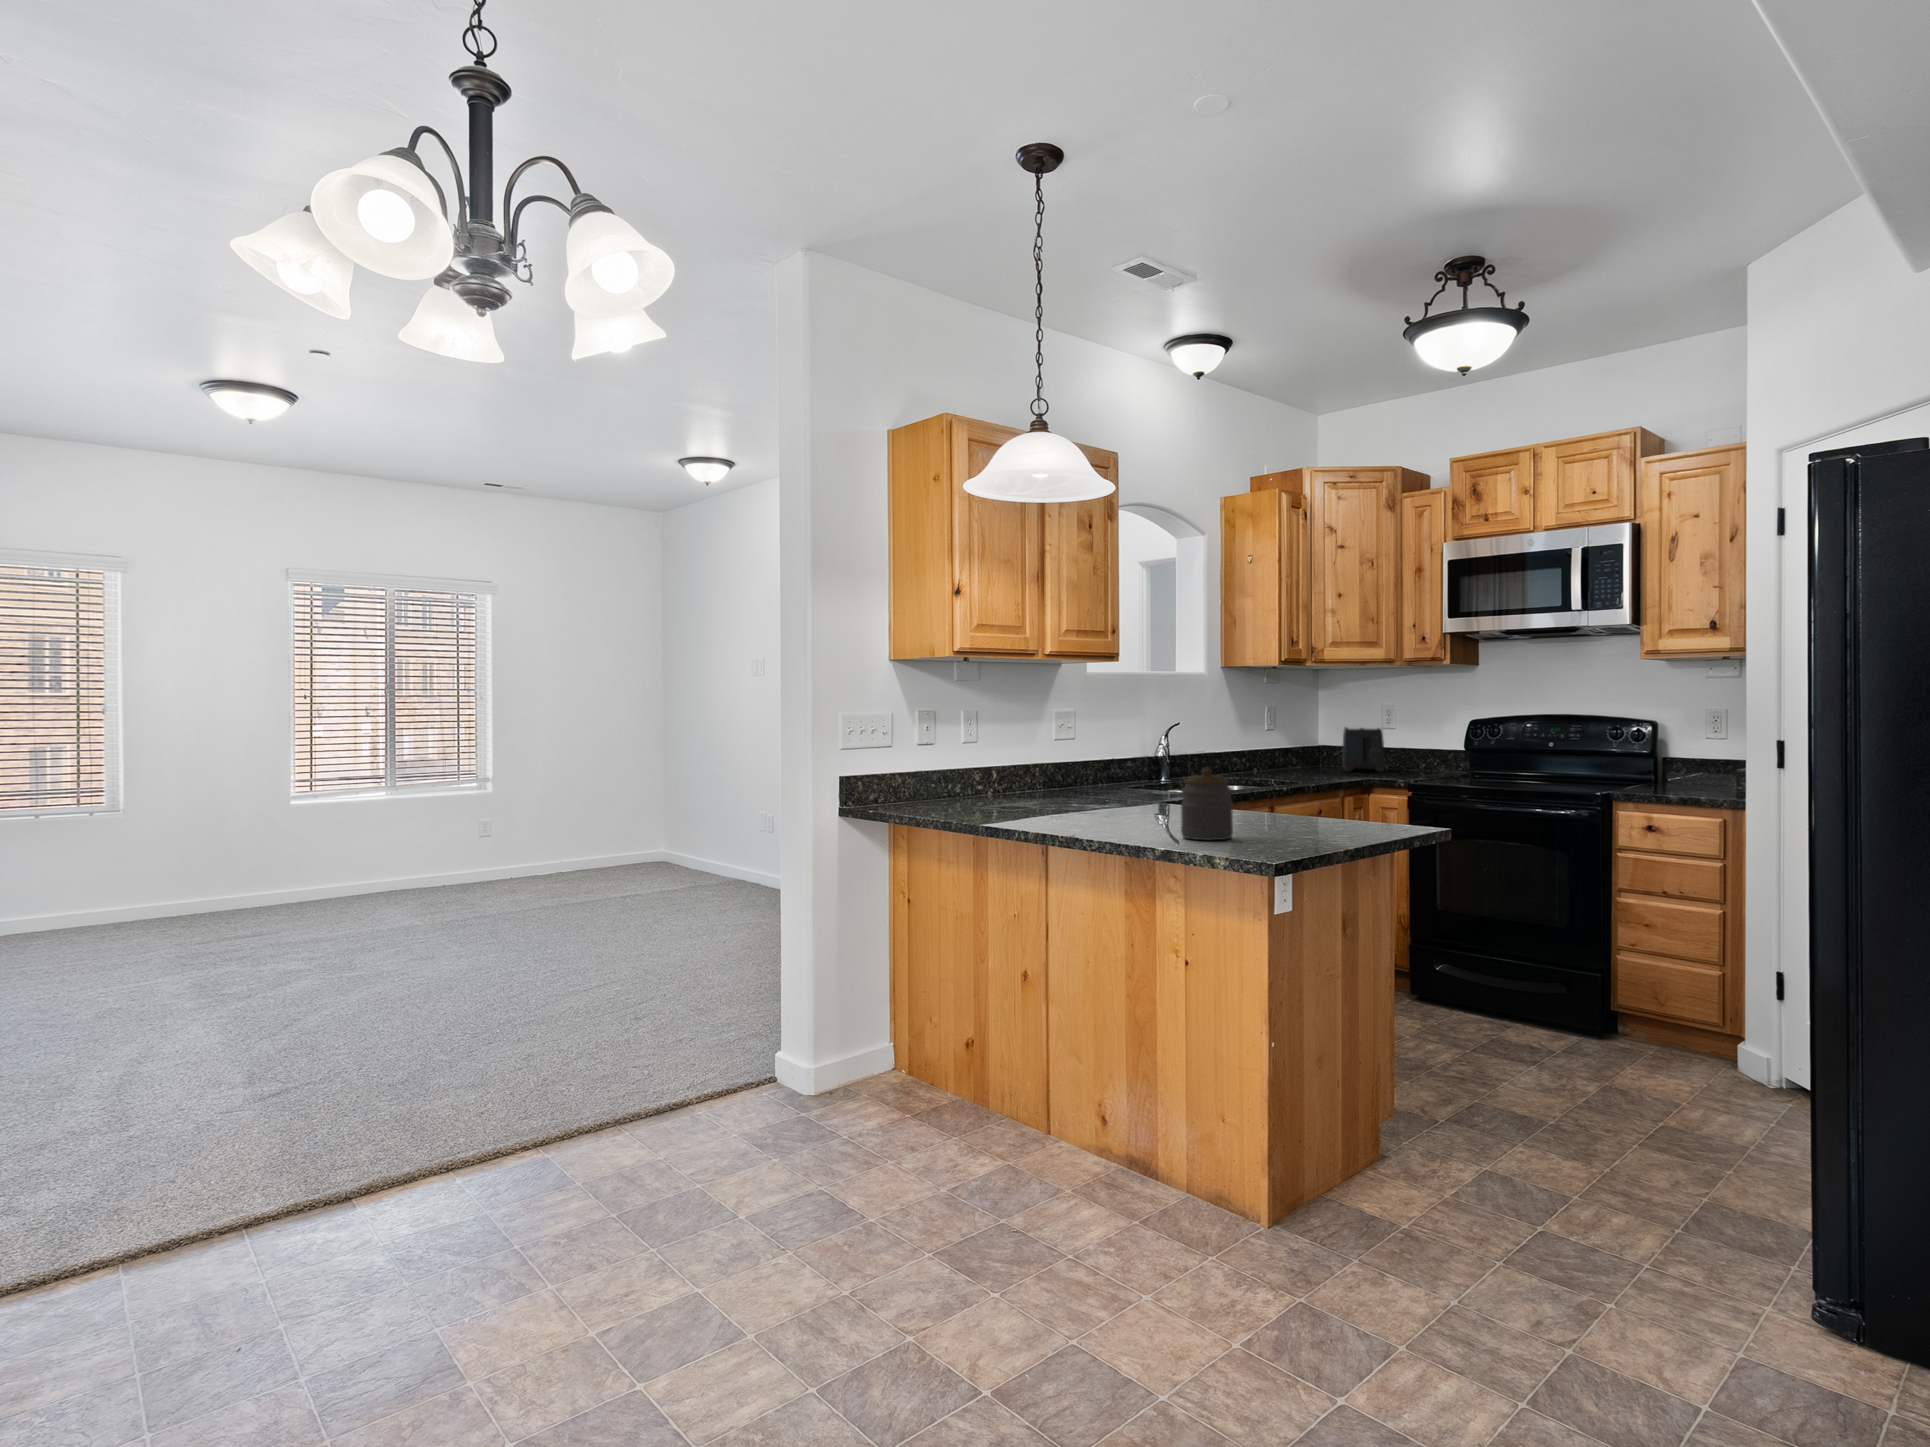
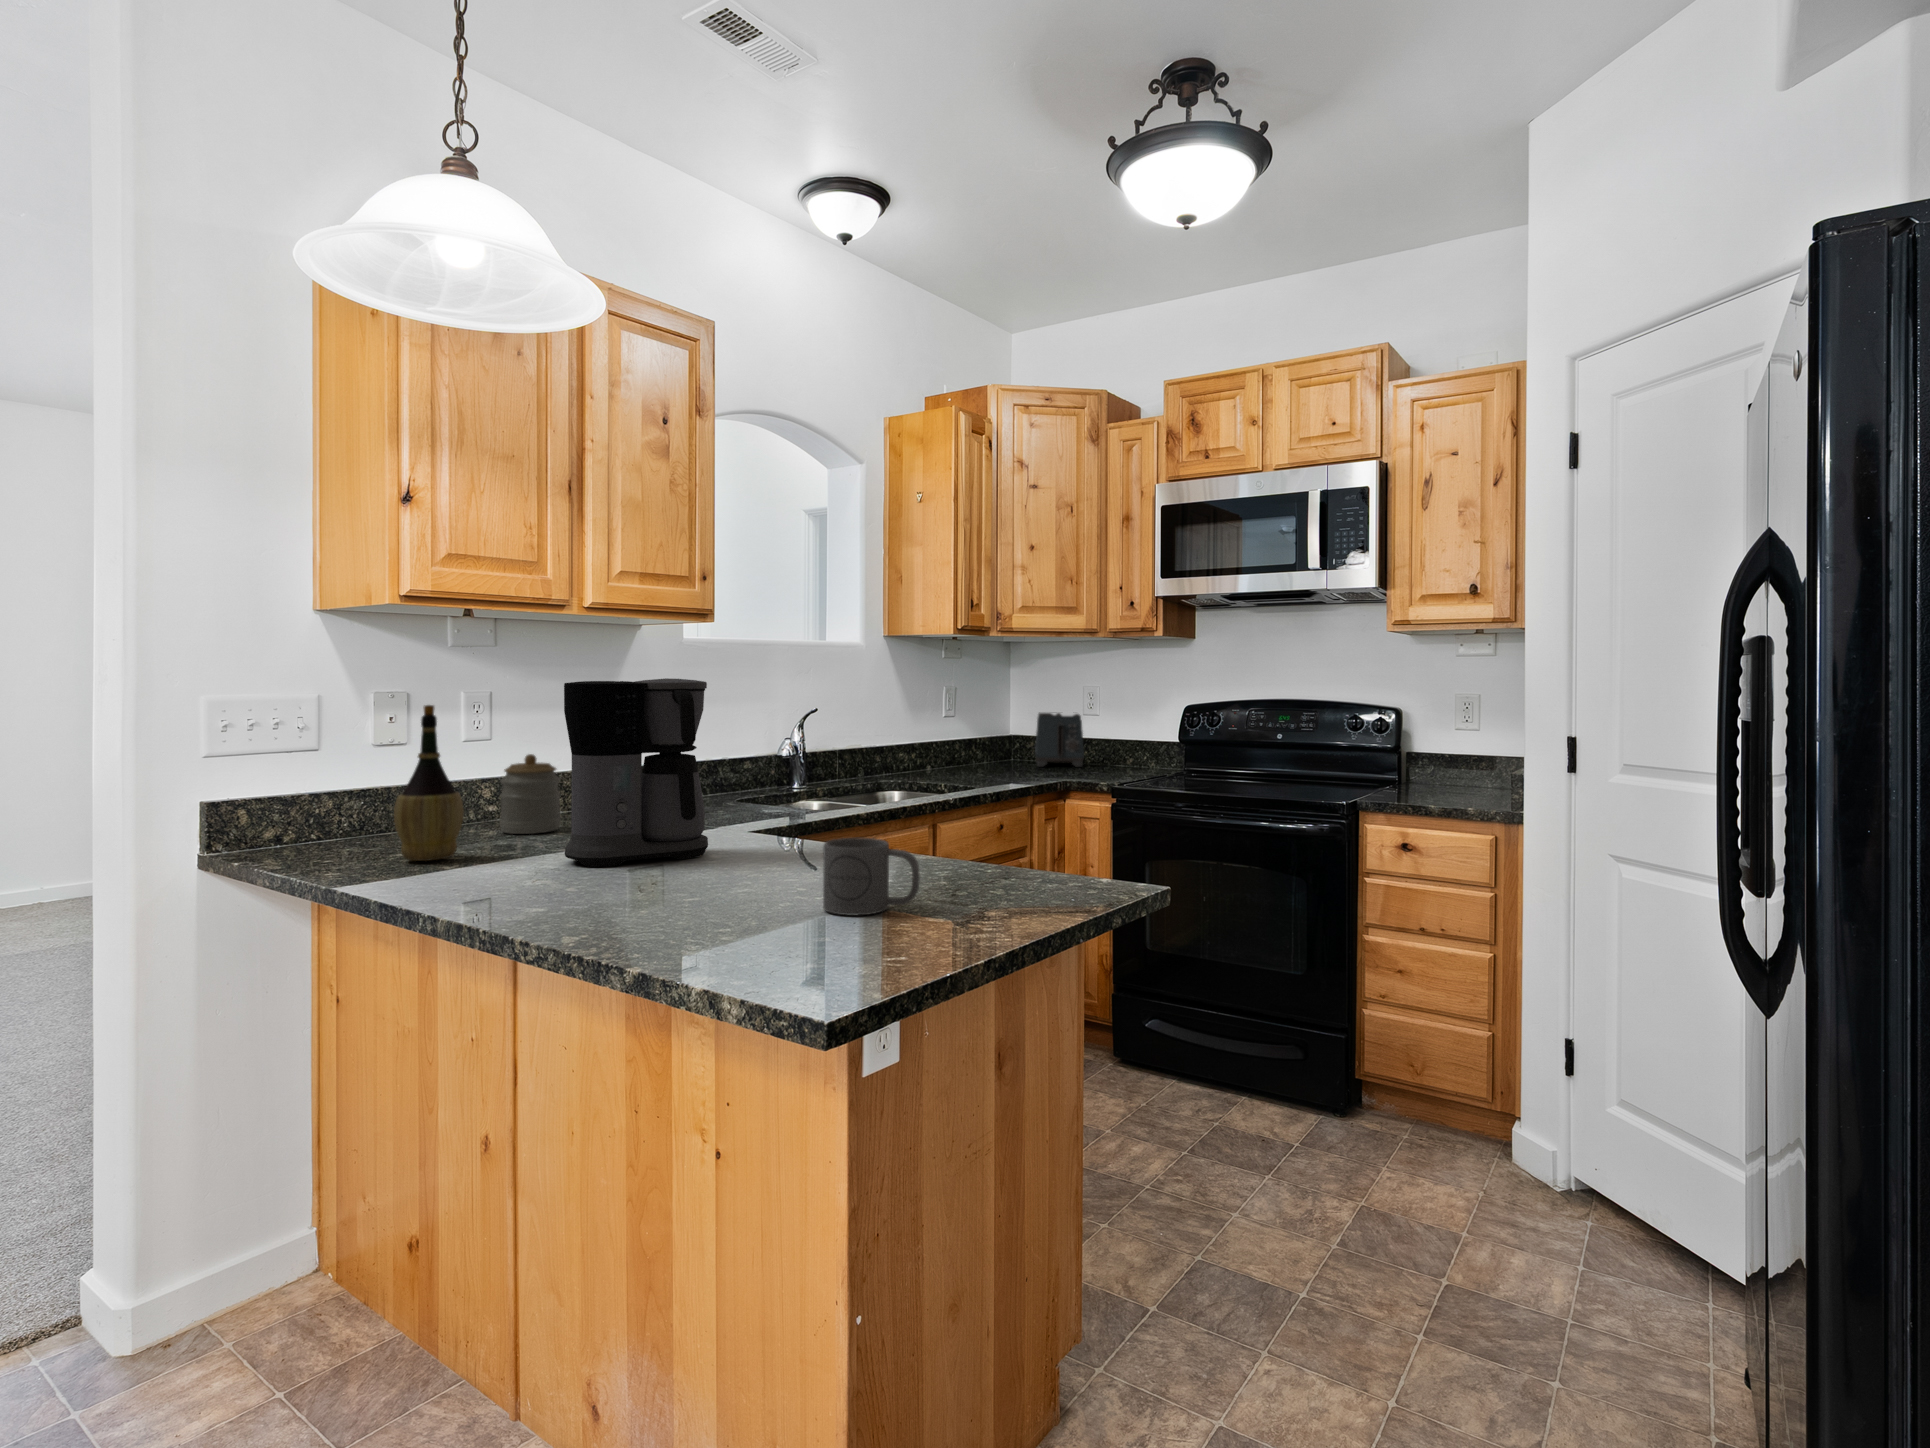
coffee maker: none [1057,700,1142,815] -> present [564,678,708,867]
wine bottle: none [954,716,992,811] -> present [394,705,464,861]
jar: present [1181,767,1233,840] -> present [500,754,560,834]
mug: none [1240,792,1298,834] -> present [823,838,920,915]

